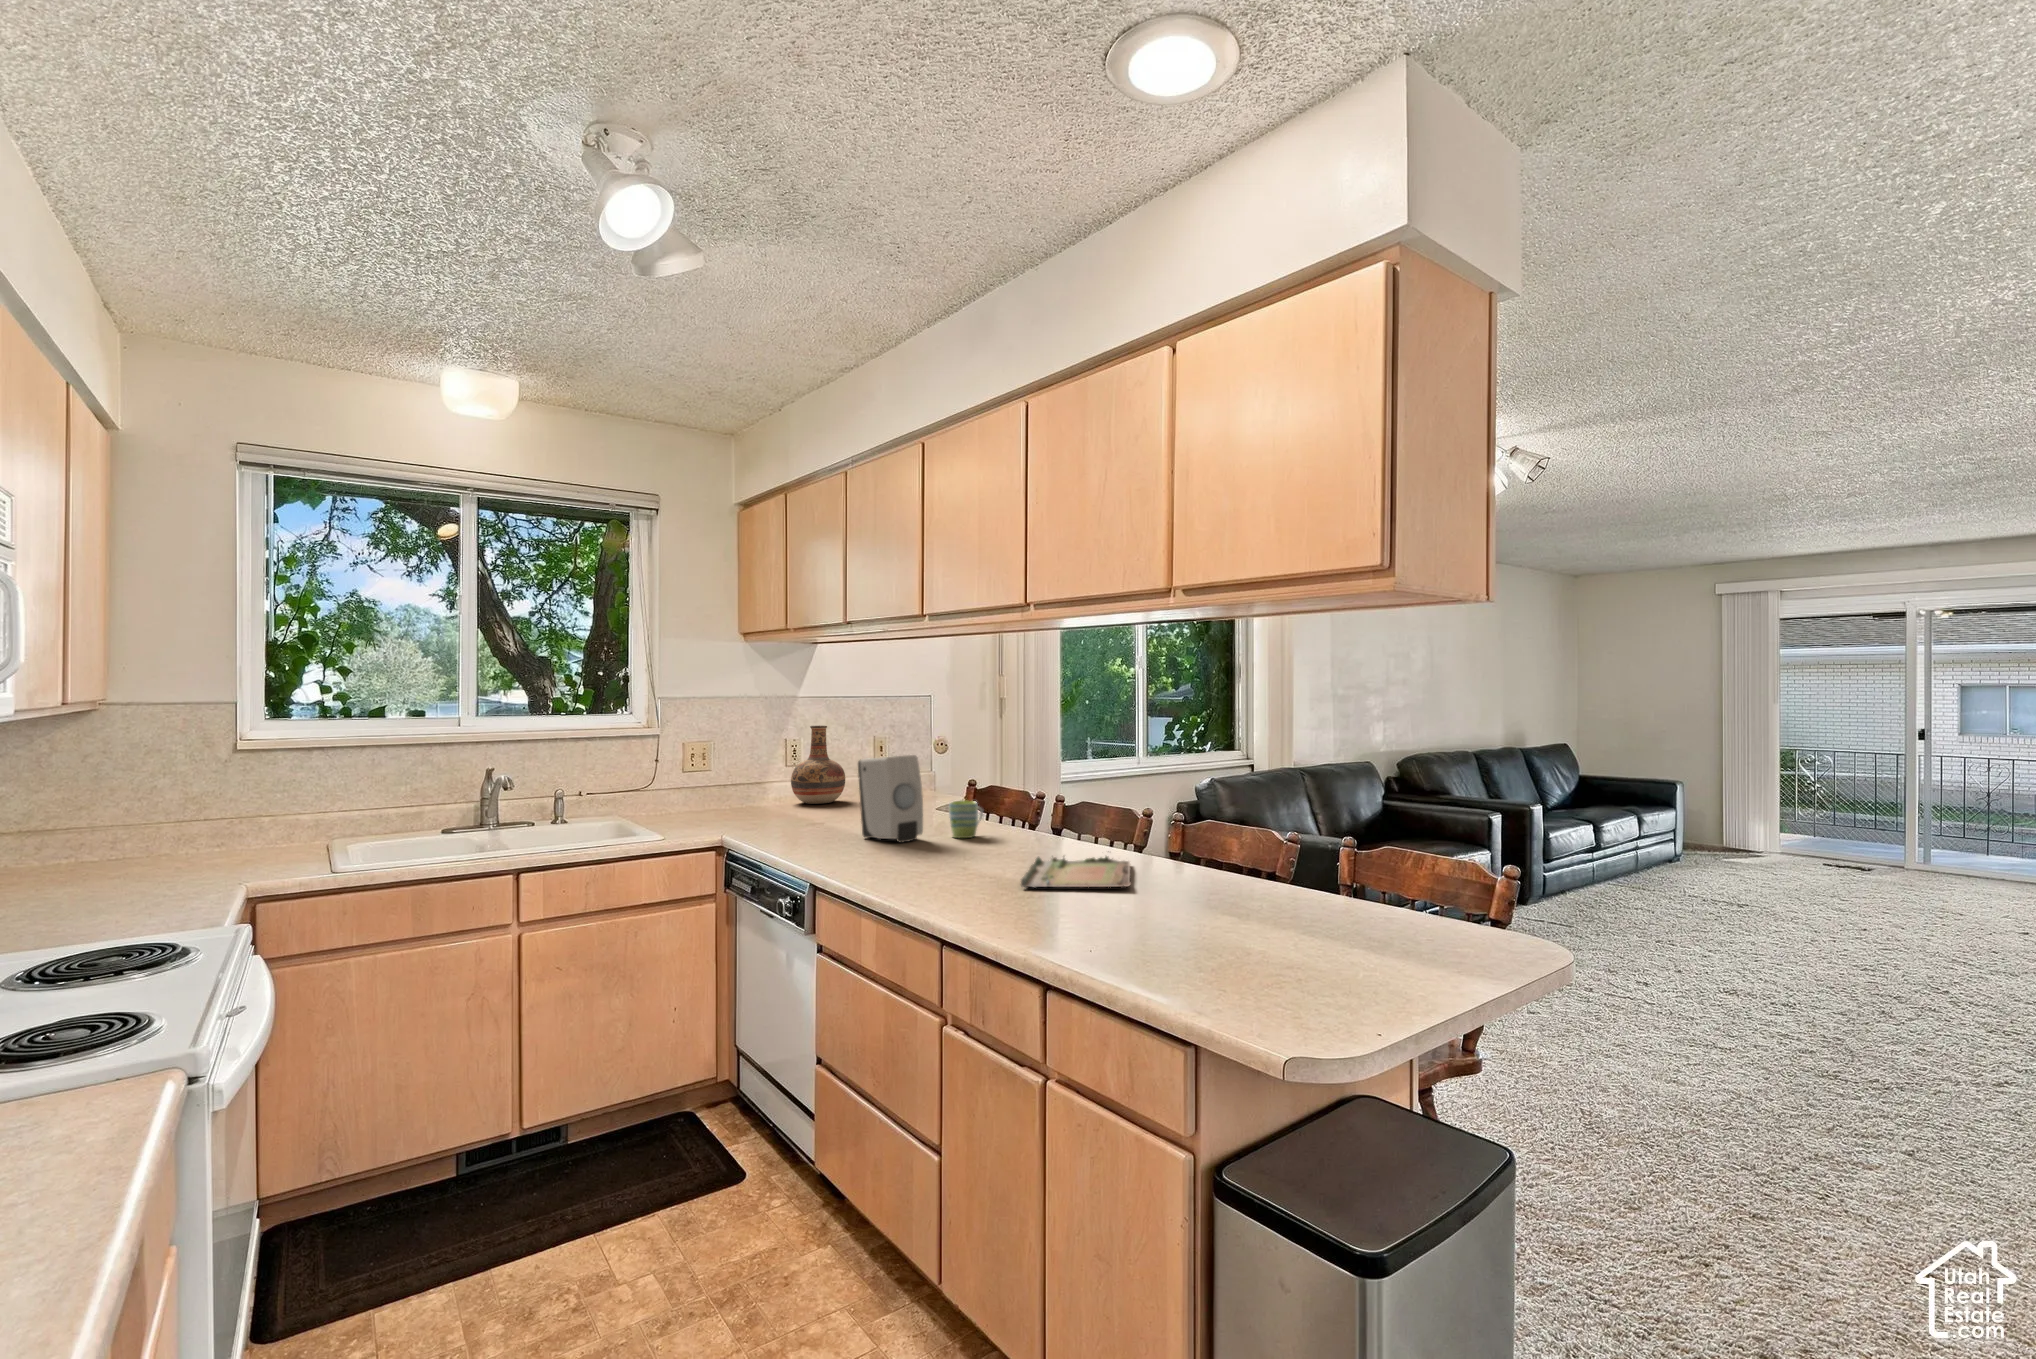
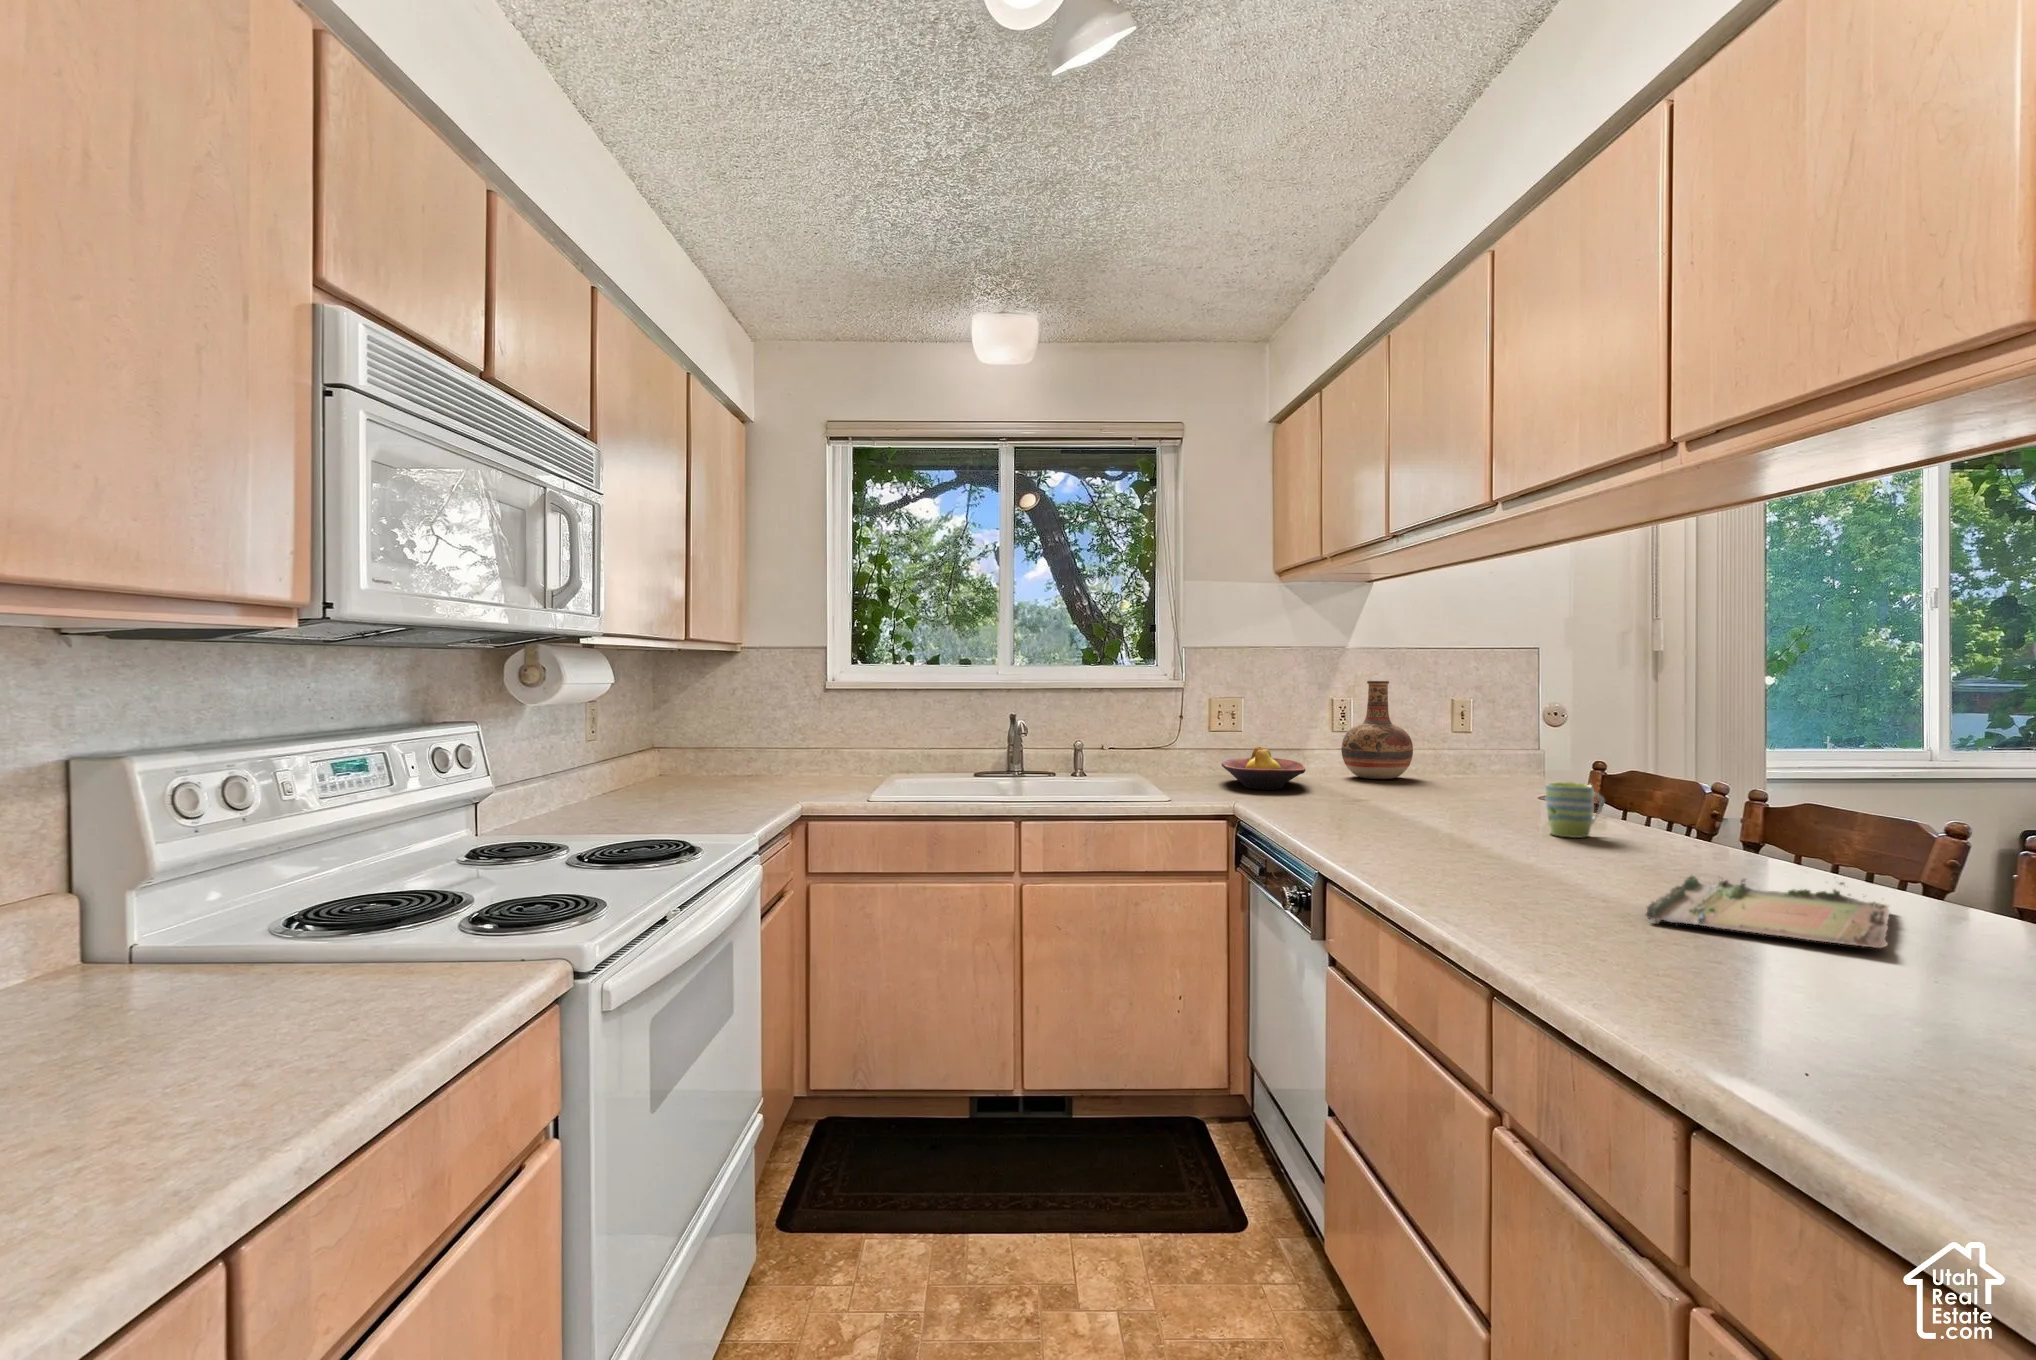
soap dispenser: present [858,755,923,842] -> none [1408,712,1503,833]
fruit bowl: none [696,785,769,821] -> present [1222,747,1305,790]

